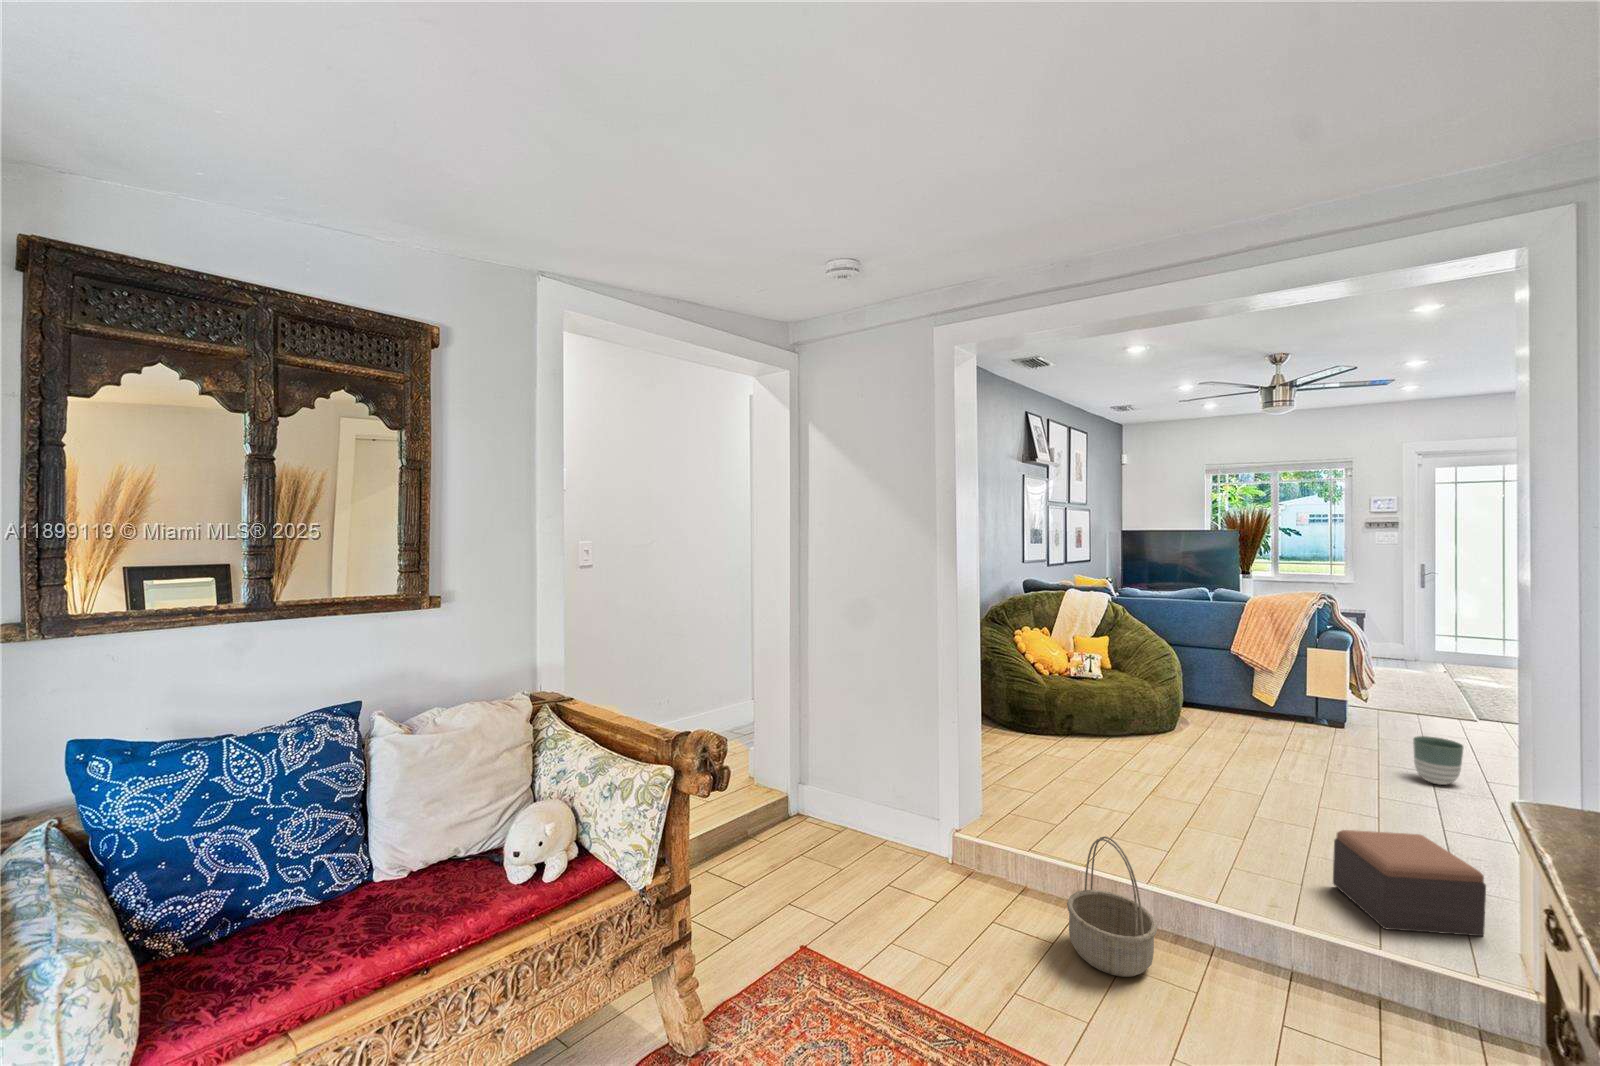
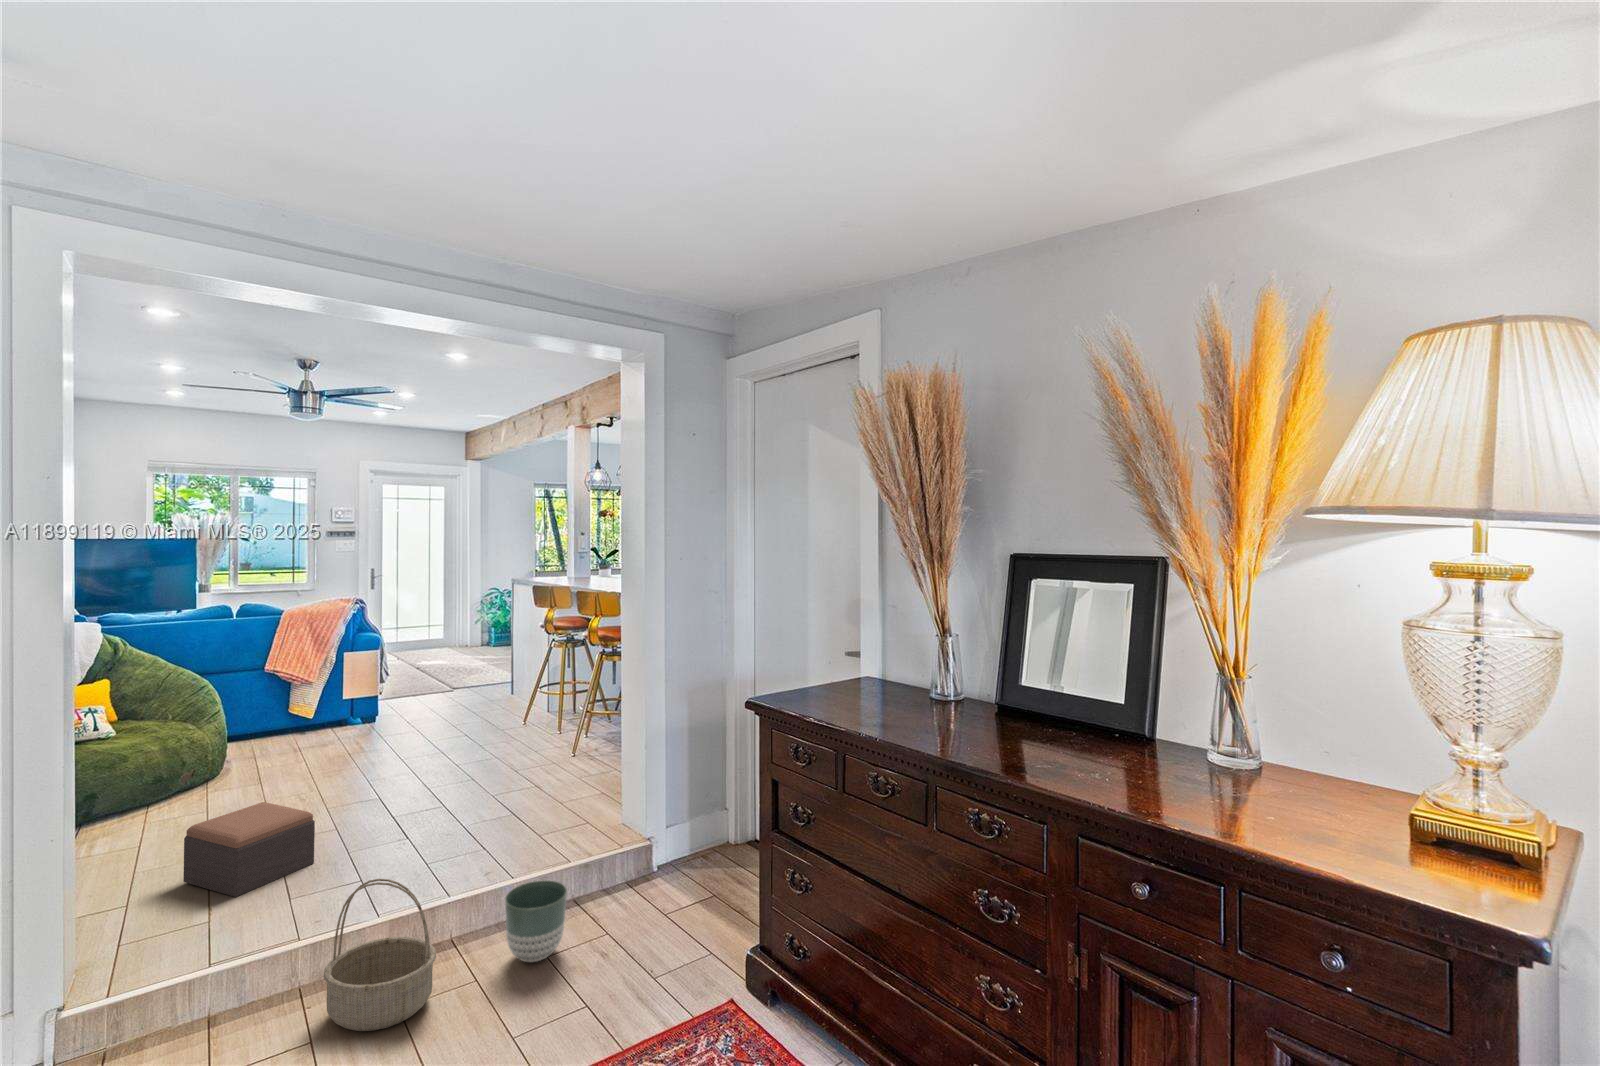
planter: present [1413,736,1464,785] -> present [505,880,567,962]
footstool: present [1333,830,1486,936] -> present [183,802,315,897]

